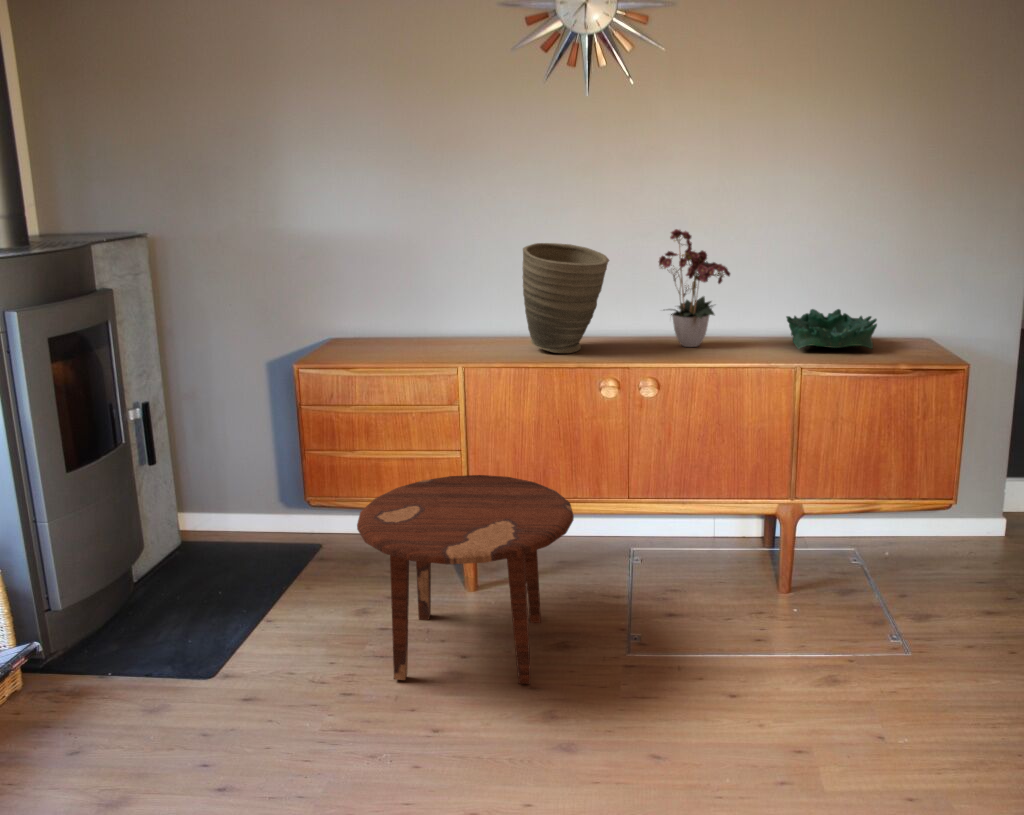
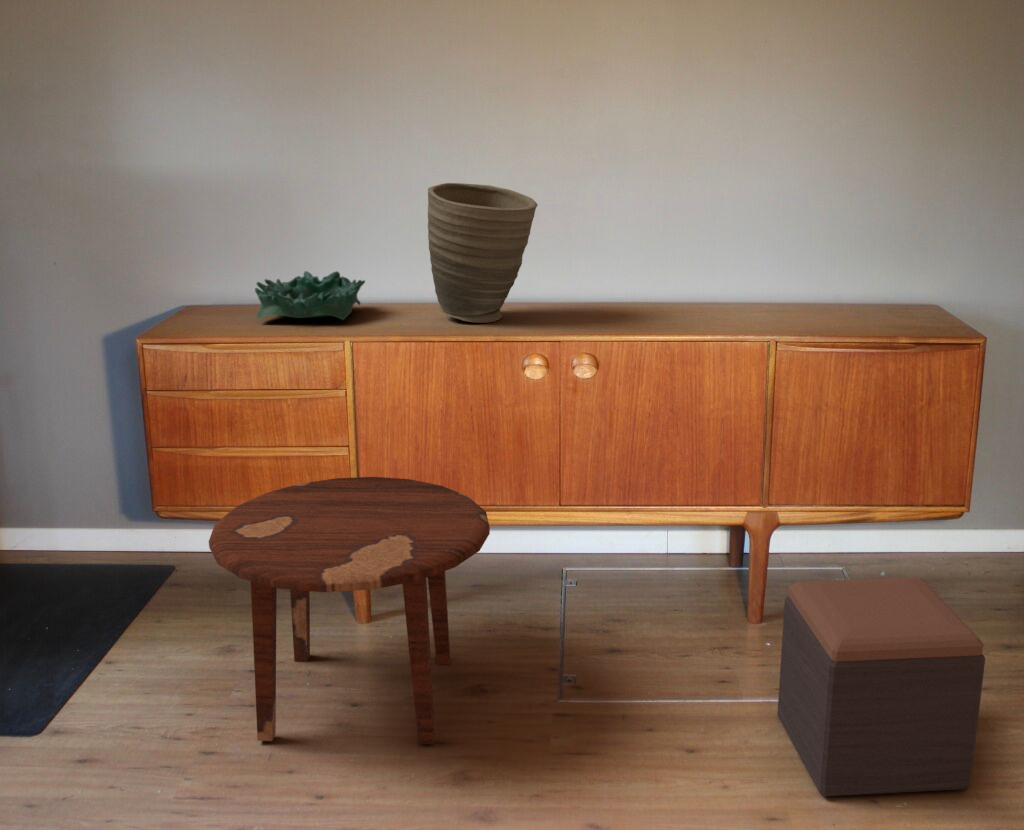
flower arrangement: present [659,229,730,347] -> none [593,160,696,316]
decorative bowl: present [786,309,877,349] -> present [255,271,365,320]
footstool: none [803,556,970,729] -> present [777,577,985,797]

